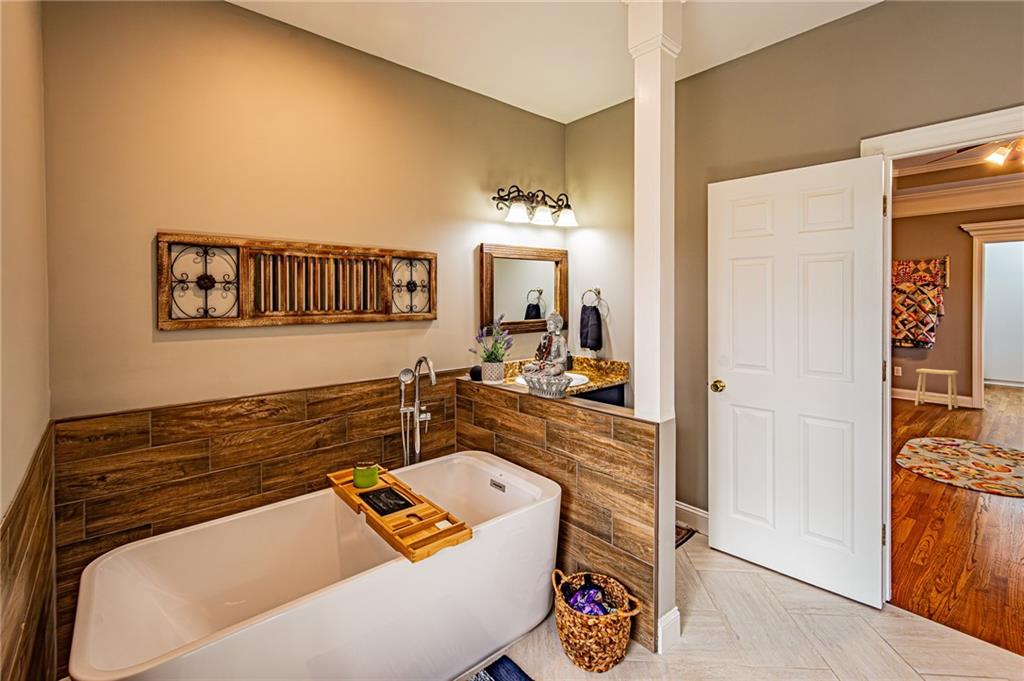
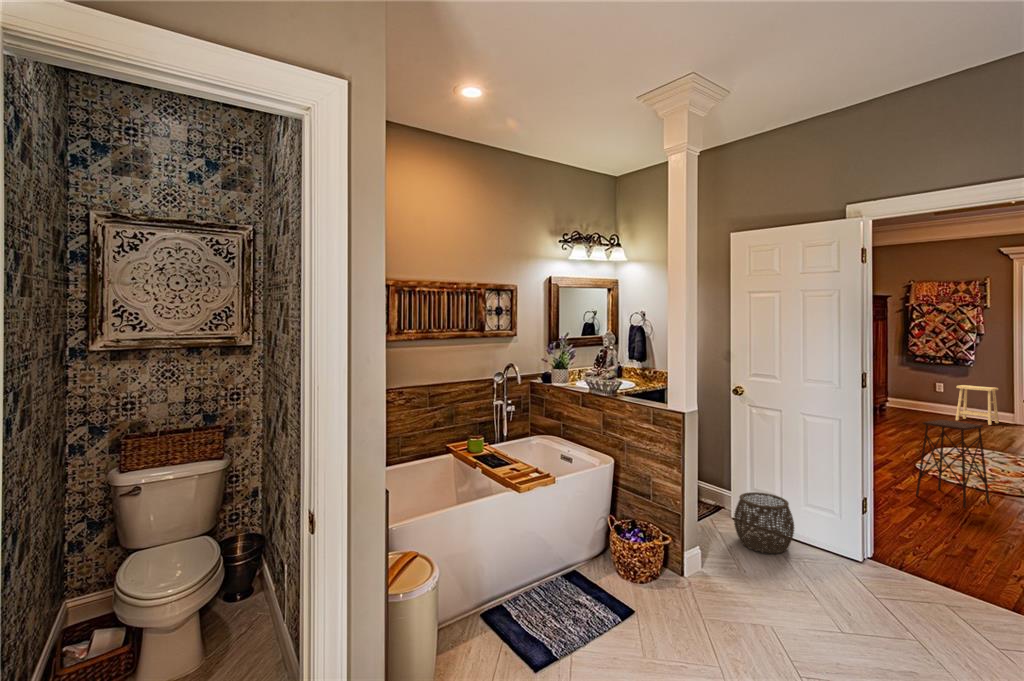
side table: none [910,413,993,519] -> present [916,420,990,509]
woven basket: none [715,518,795,603] -> present [734,492,794,554]

